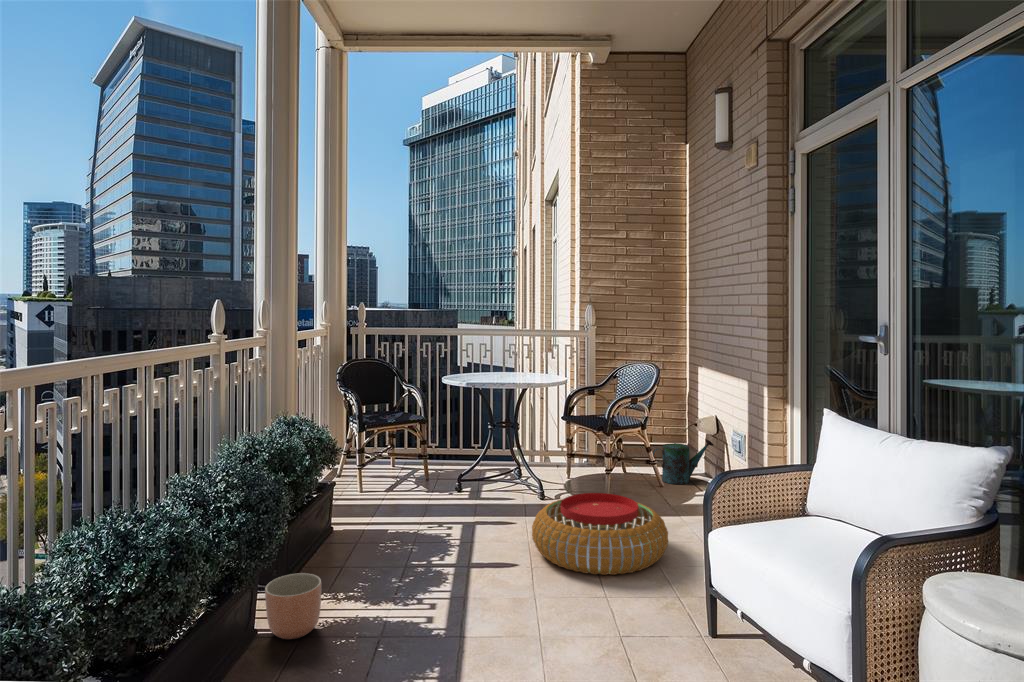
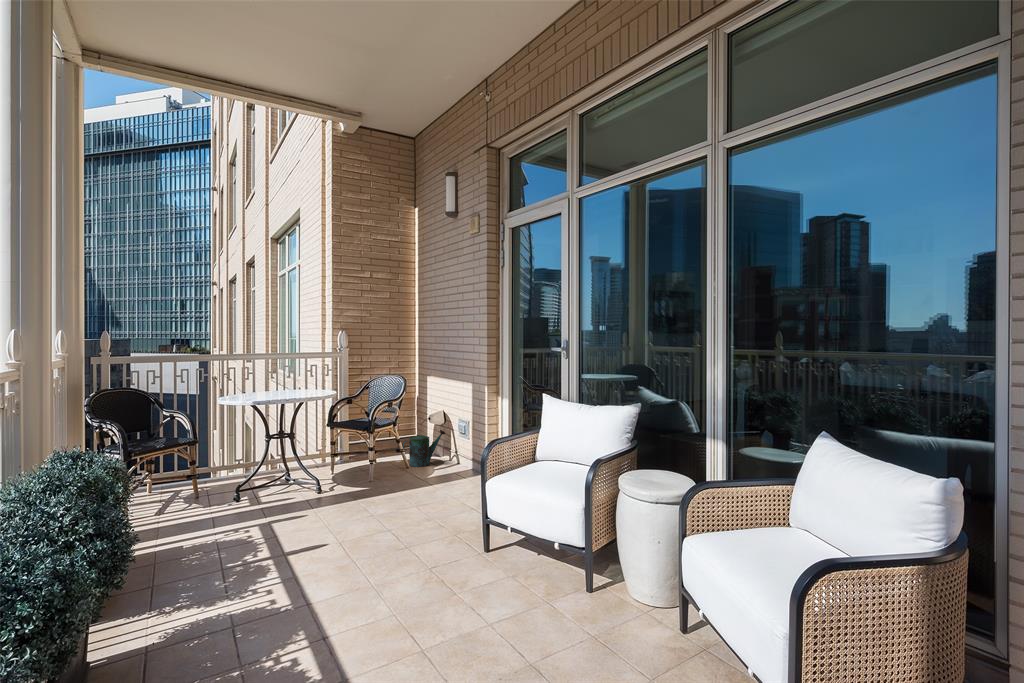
pouf: present [532,493,668,575] -> none [335,477,445,540]
planter: present [265,573,321,639] -> none [103,591,168,661]

